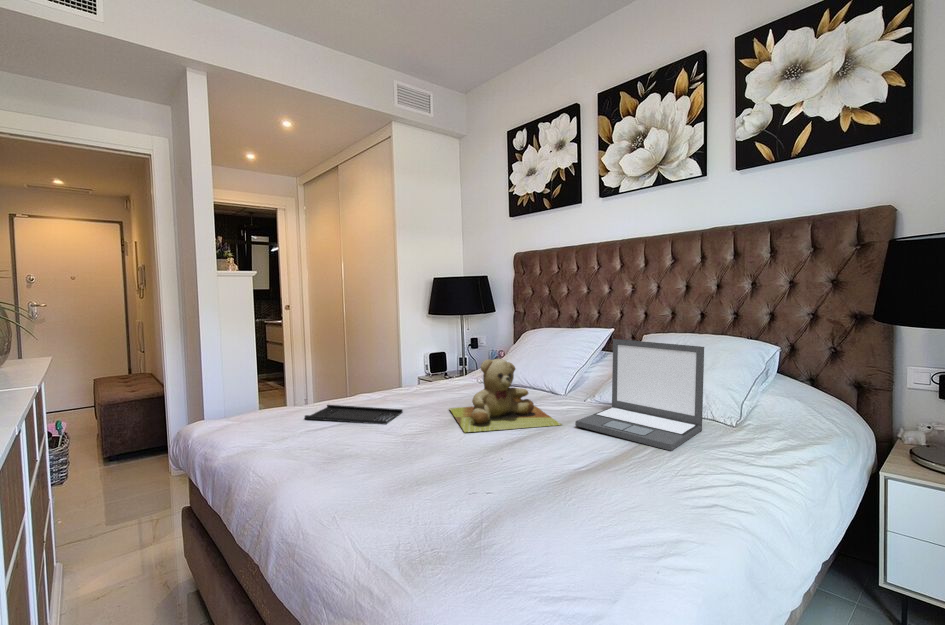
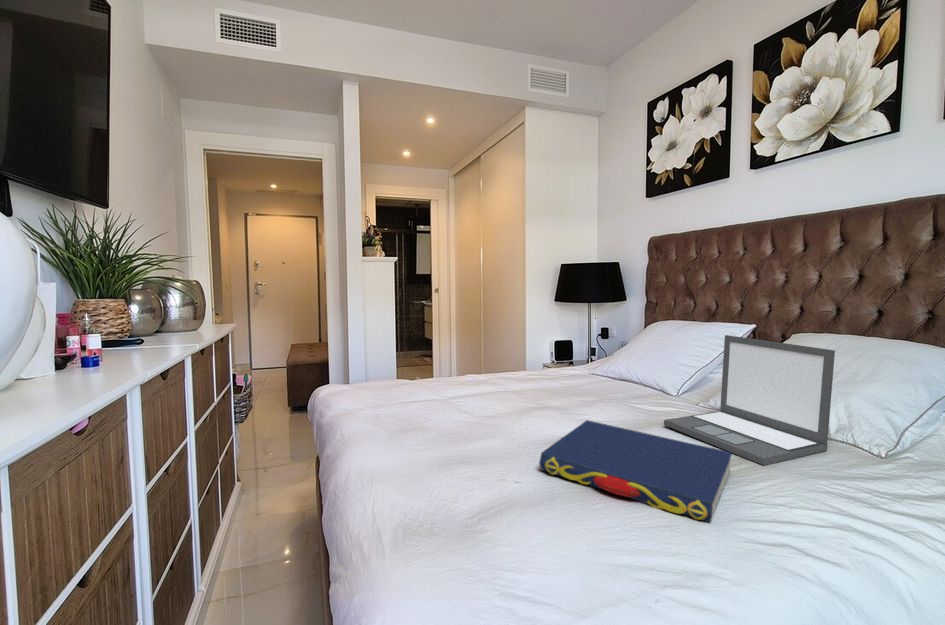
teddy bear: present [450,359,561,432] -> none [542,348,651,423]
tray: present [305,405,403,424] -> none [414,378,498,401]
book: none [498,431,673,514] -> present [539,420,732,522]

